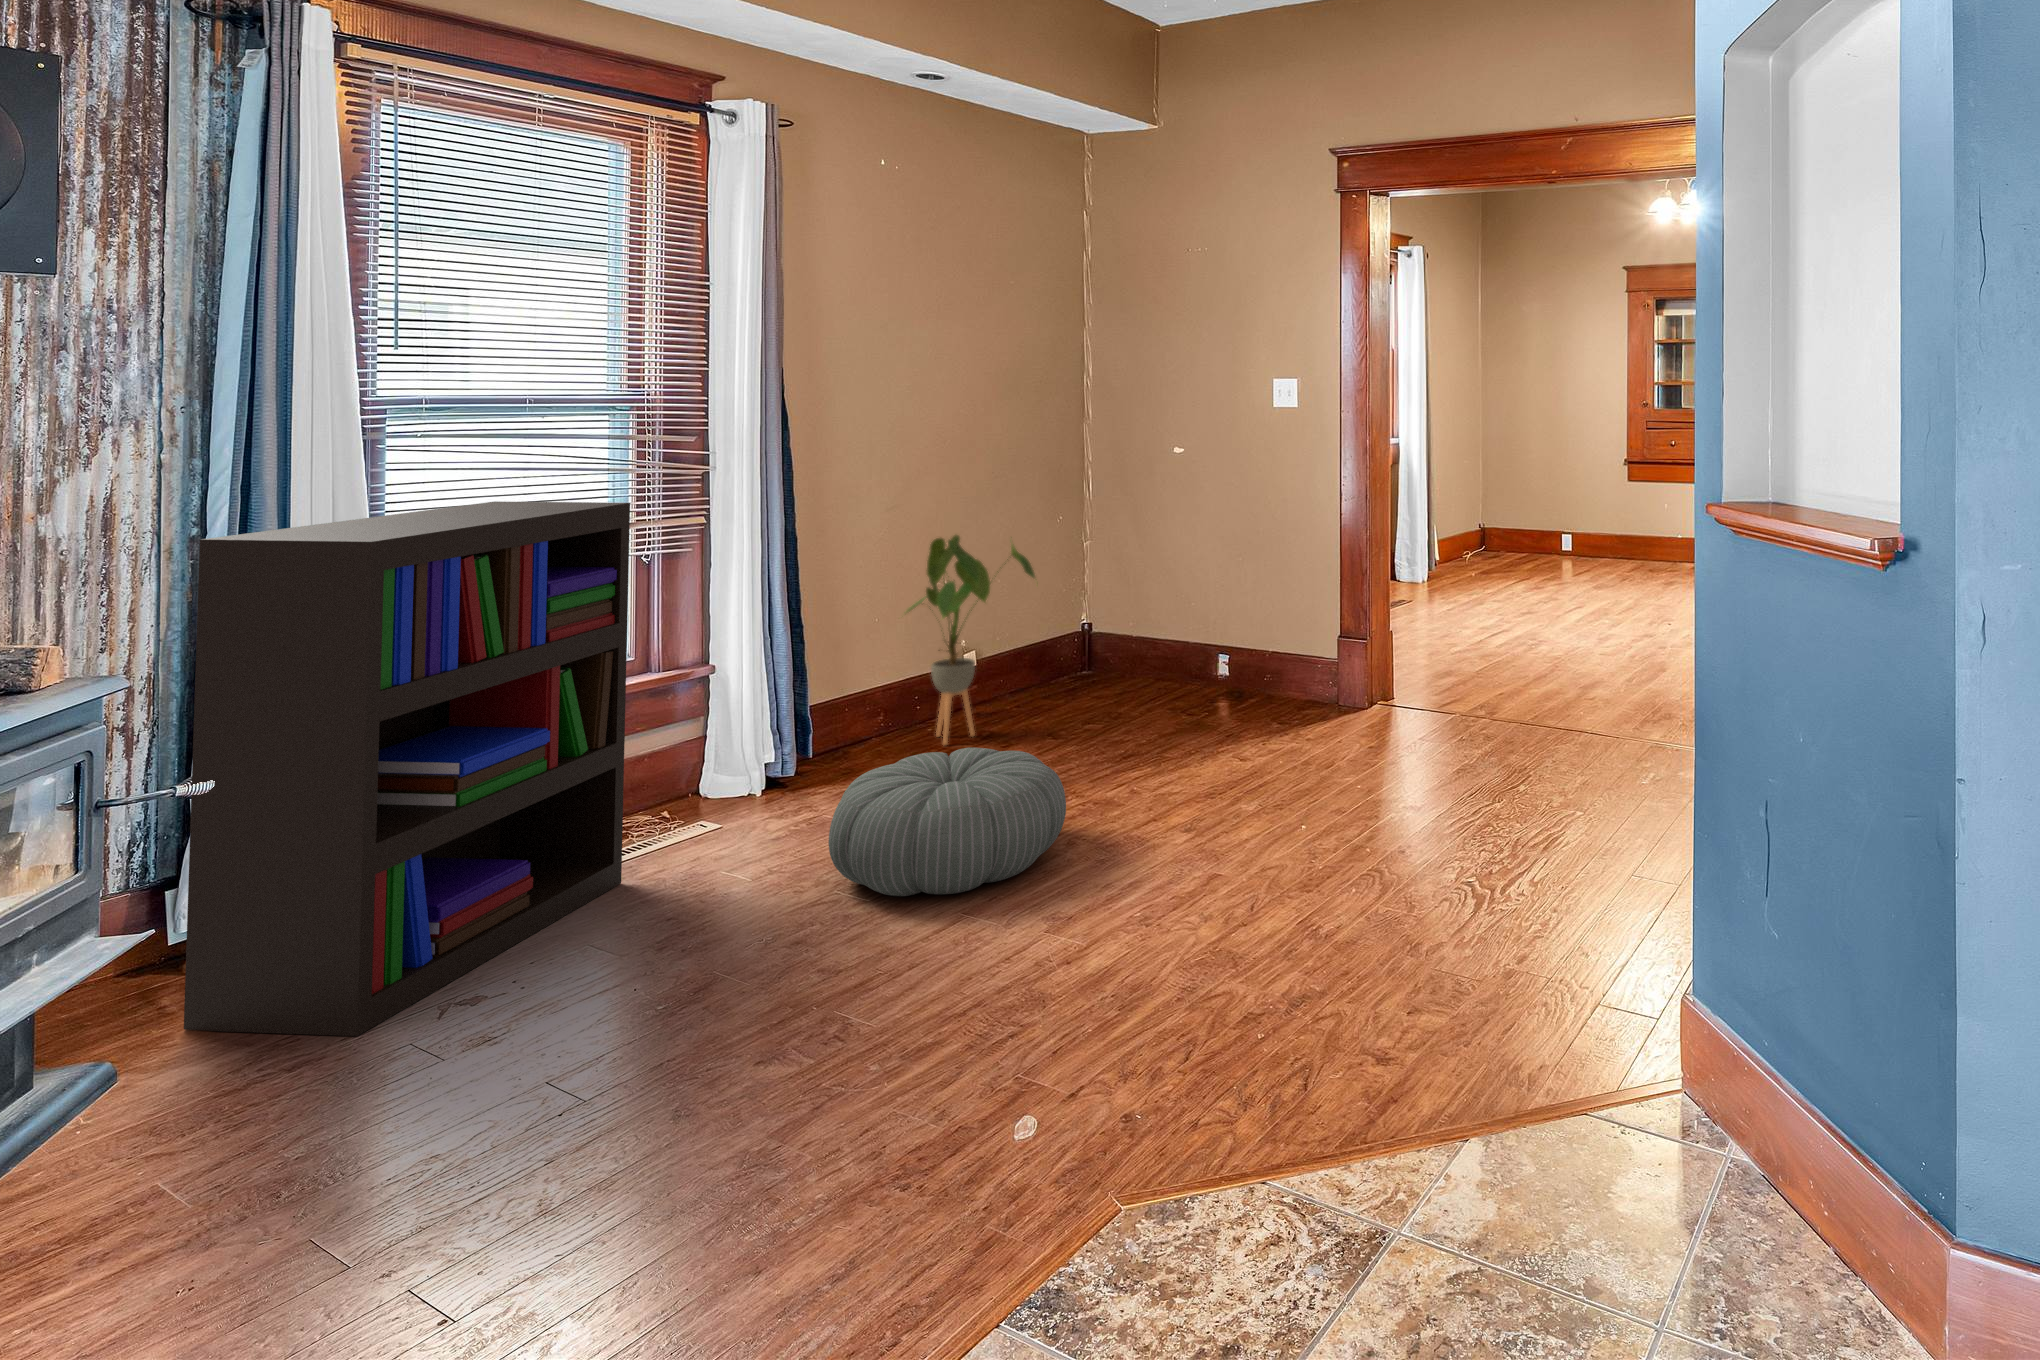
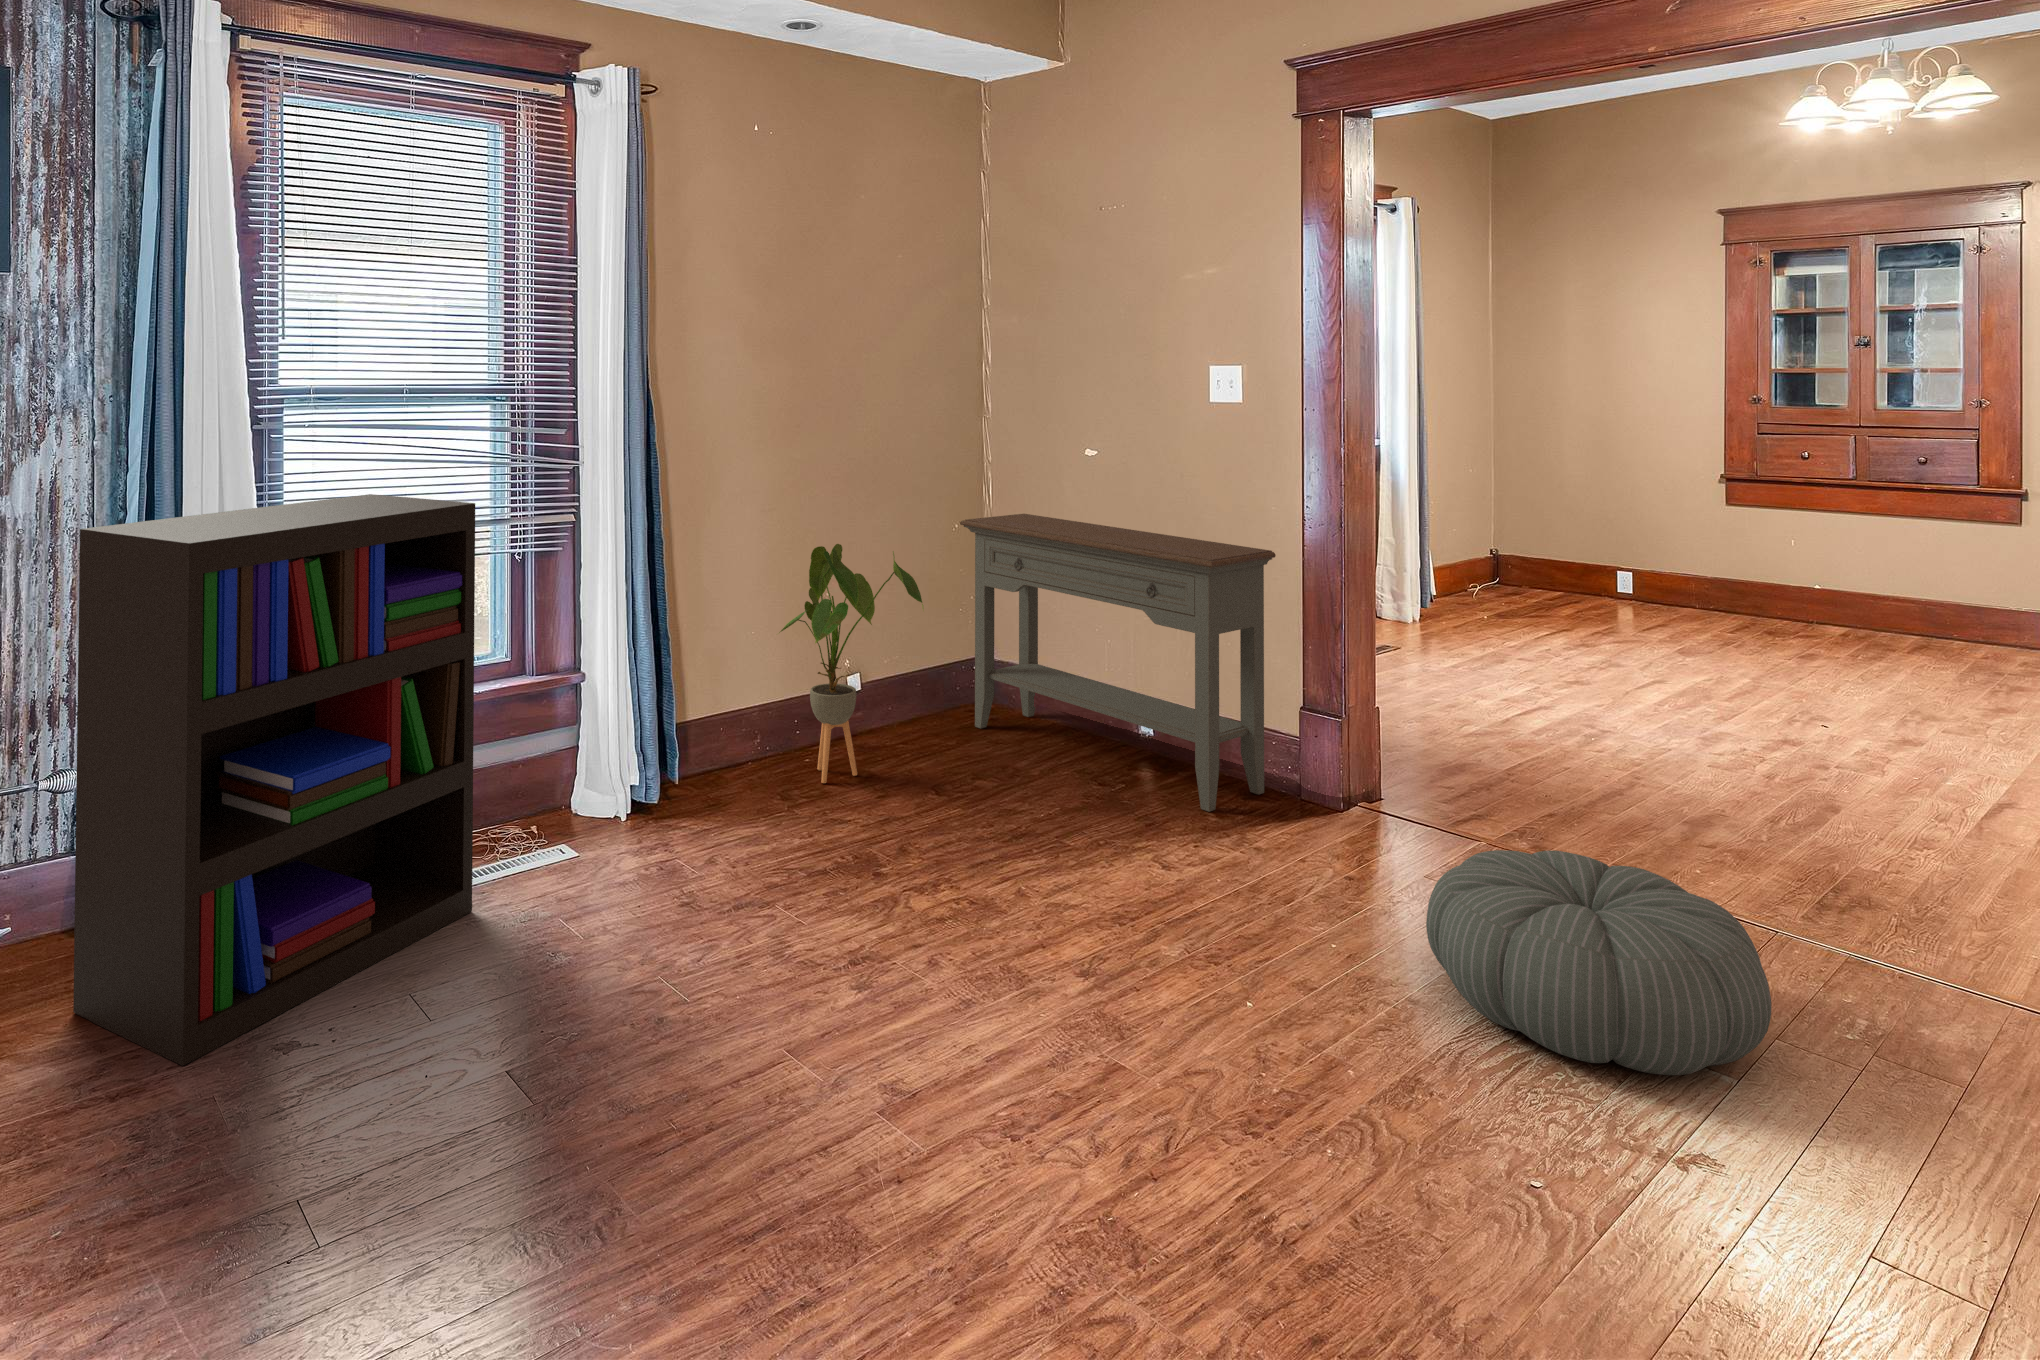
console table: none [1063,503,1322,722] -> present [960,514,1276,812]
pouf: present [829,748,1066,896] -> present [1426,850,1771,1075]

